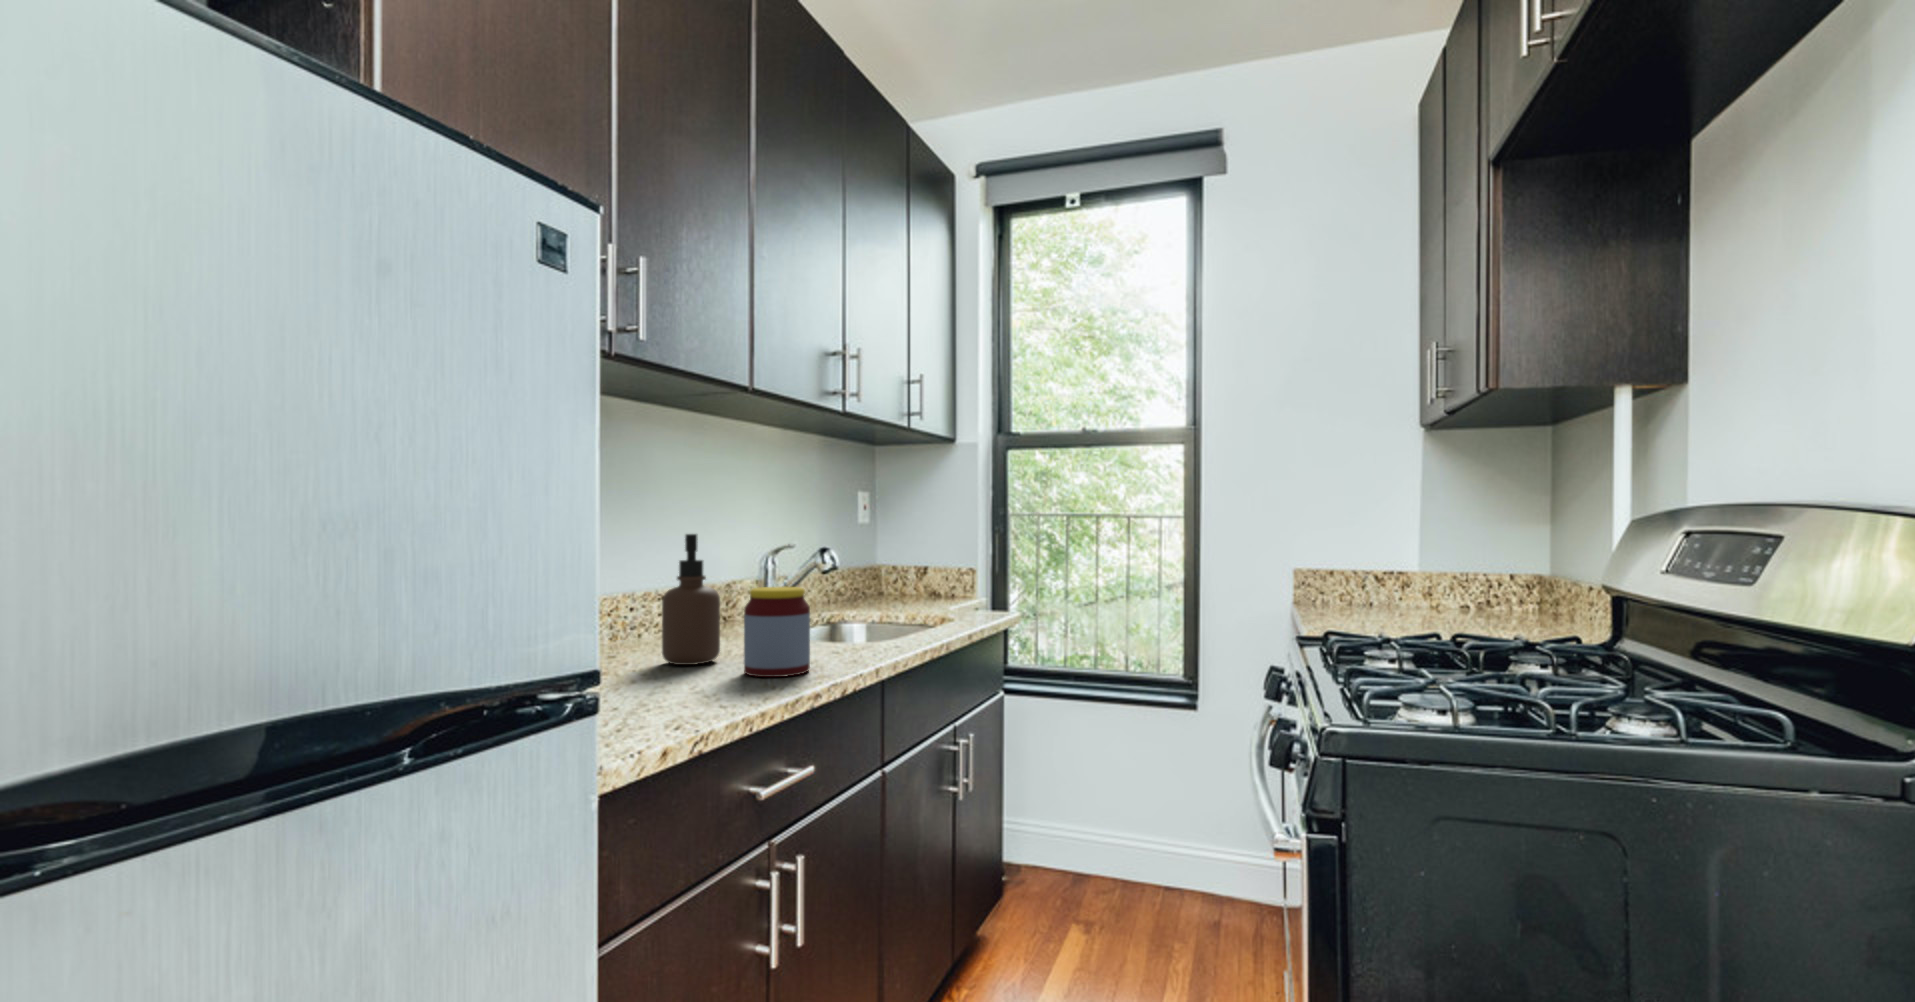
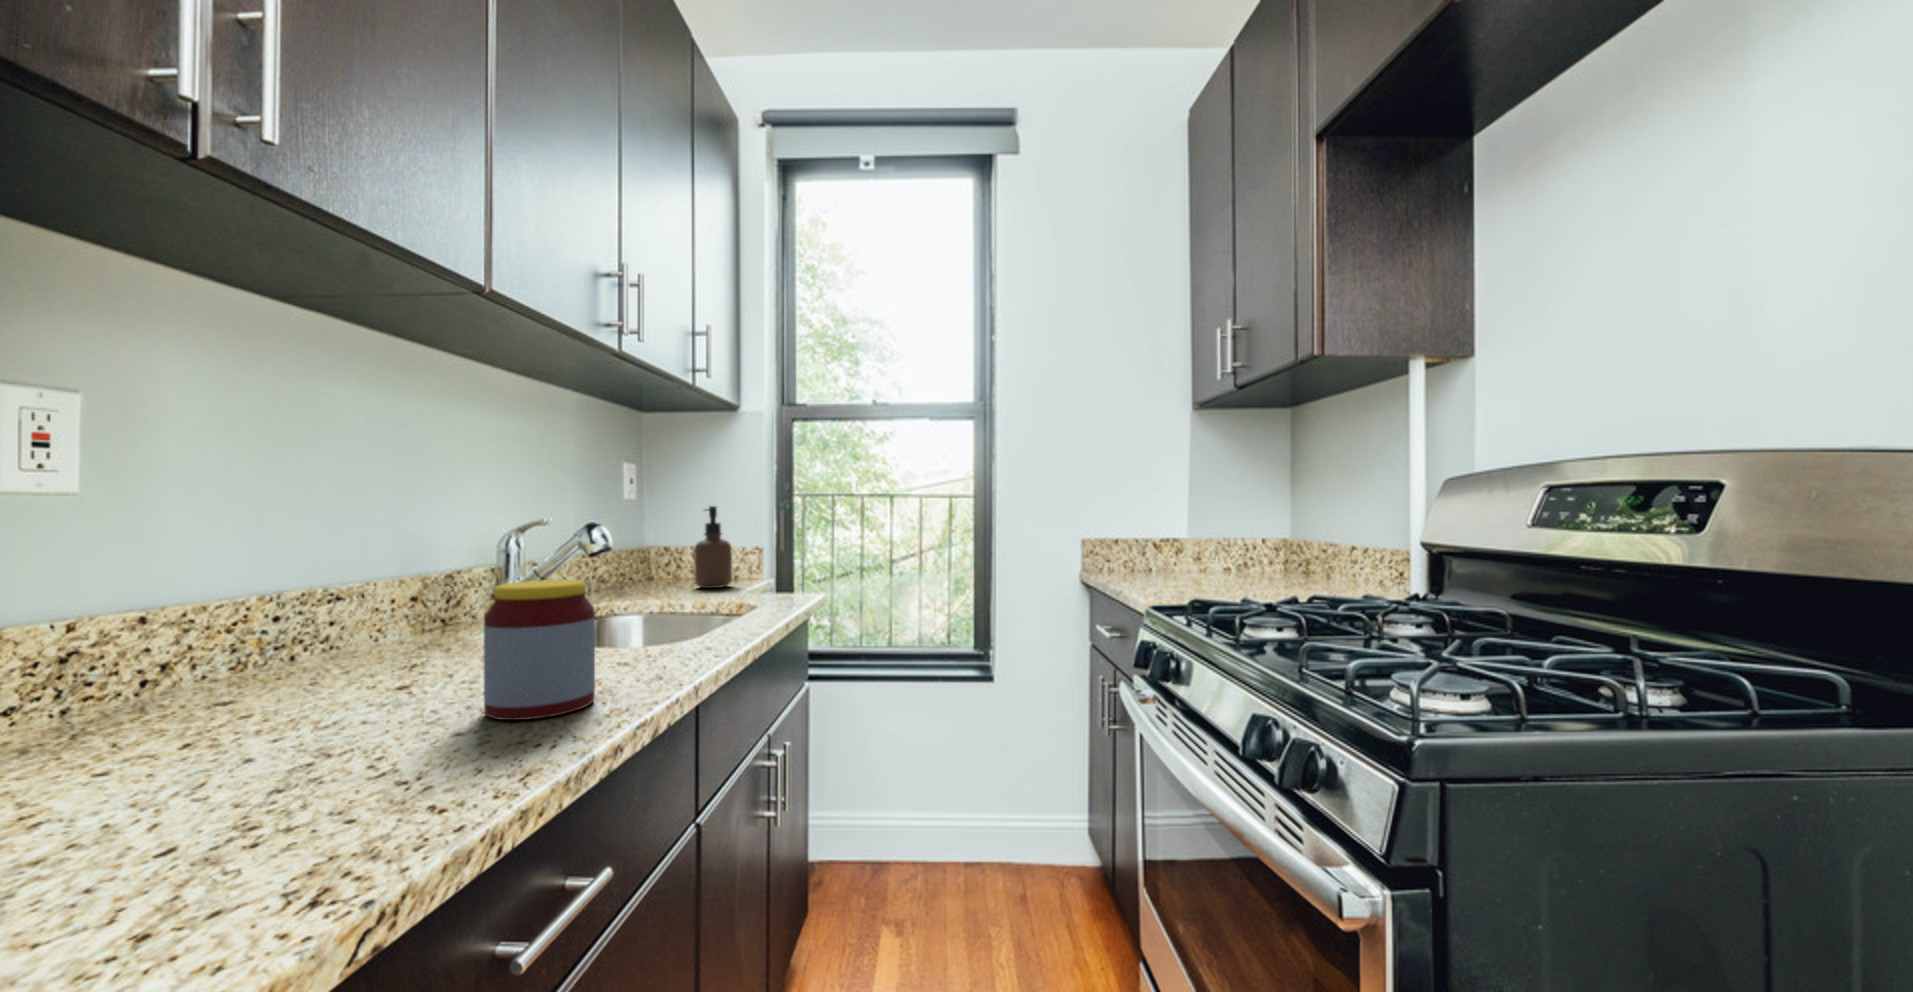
soap dispenser: present [662,534,720,665] -> present [694,506,732,588]

